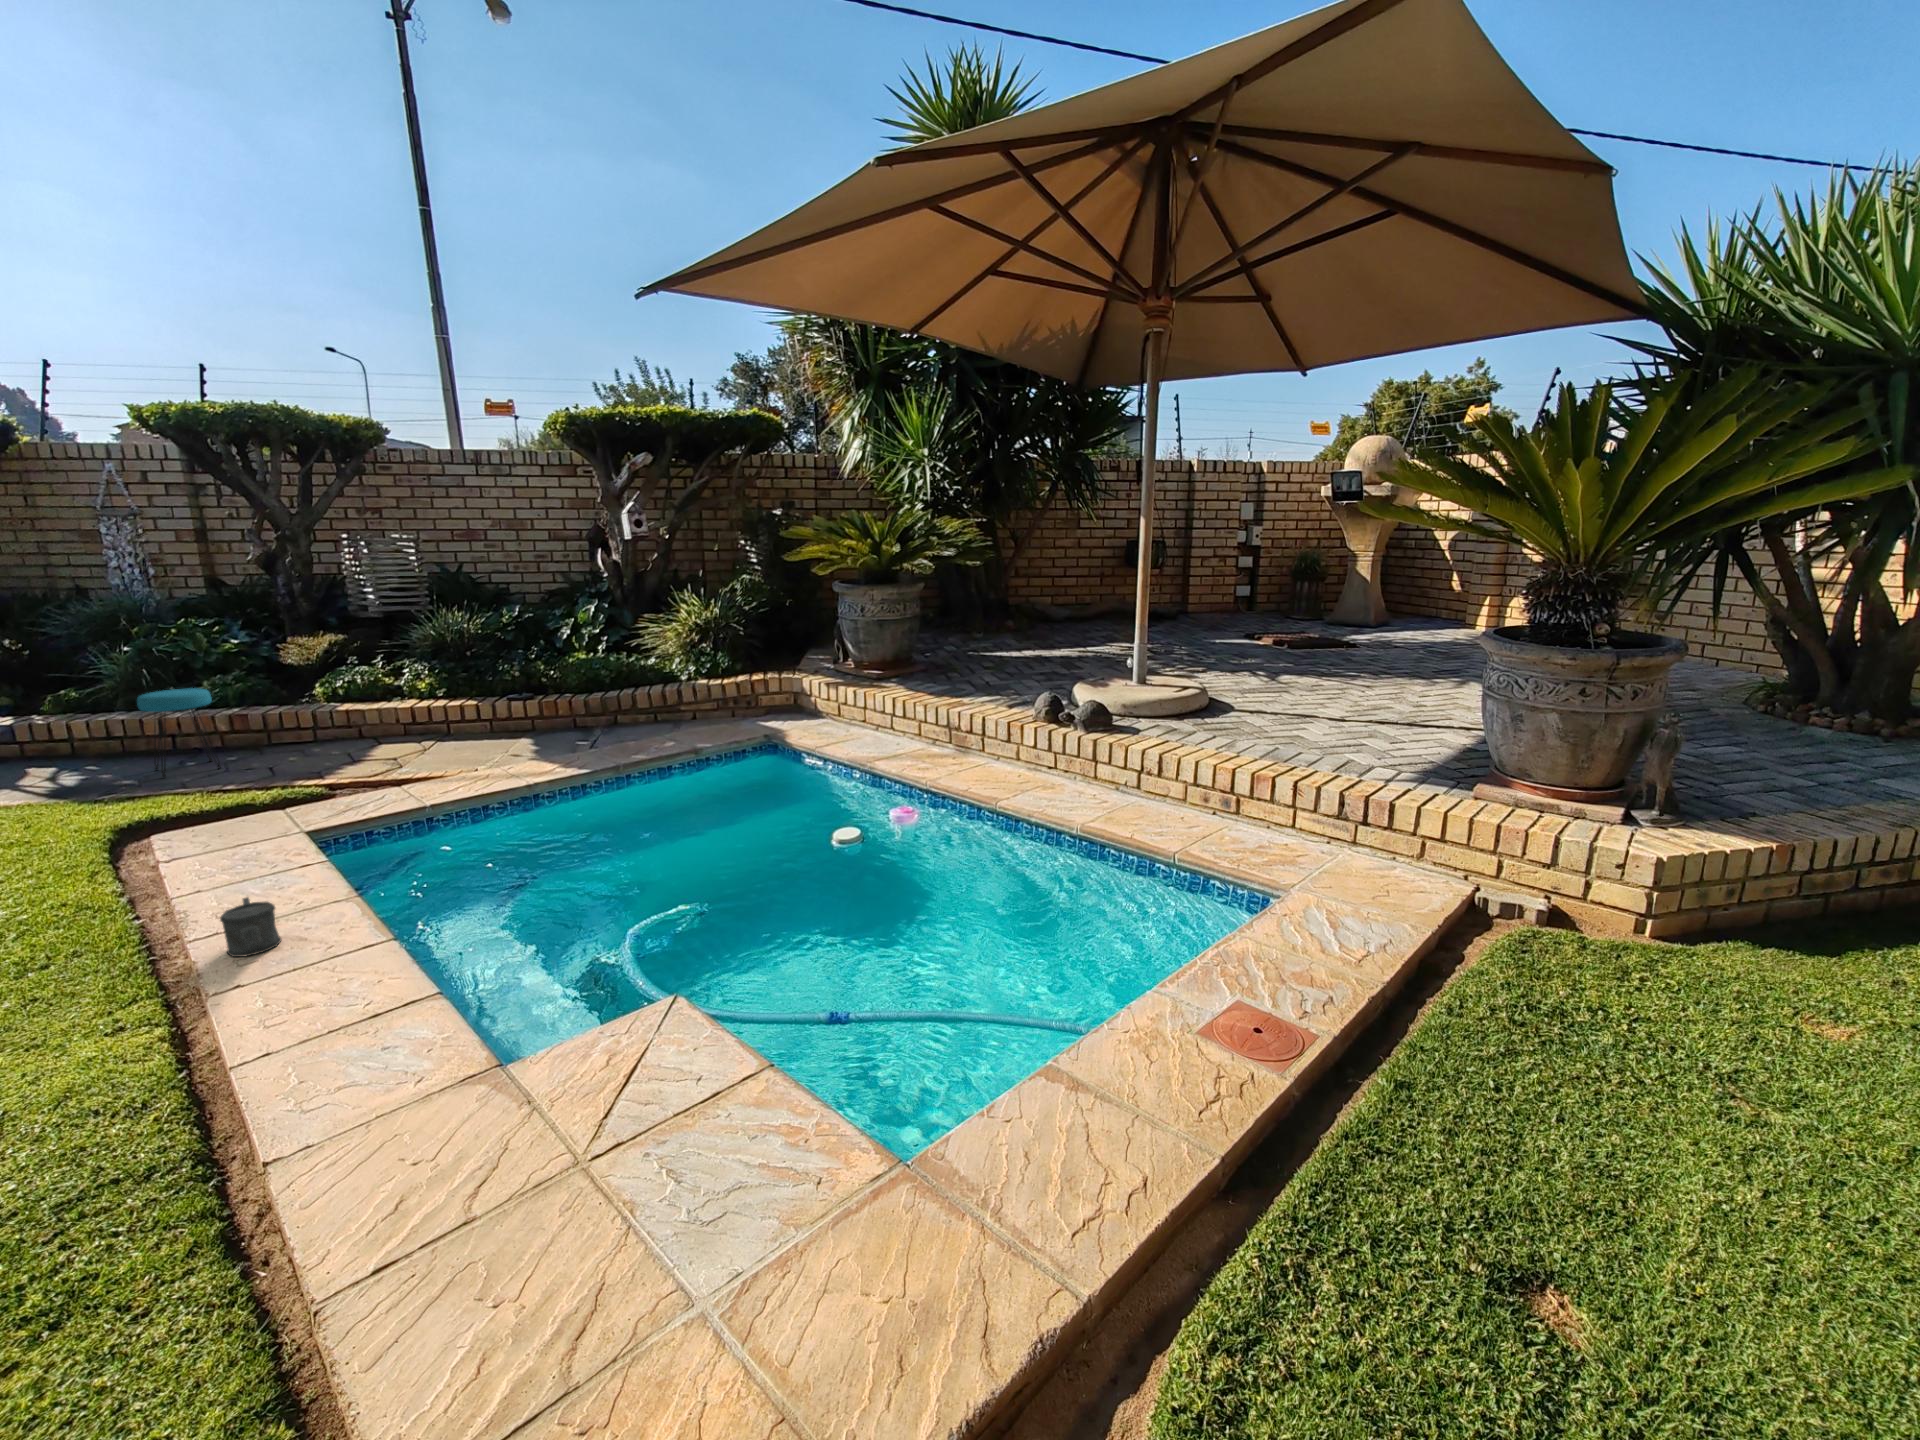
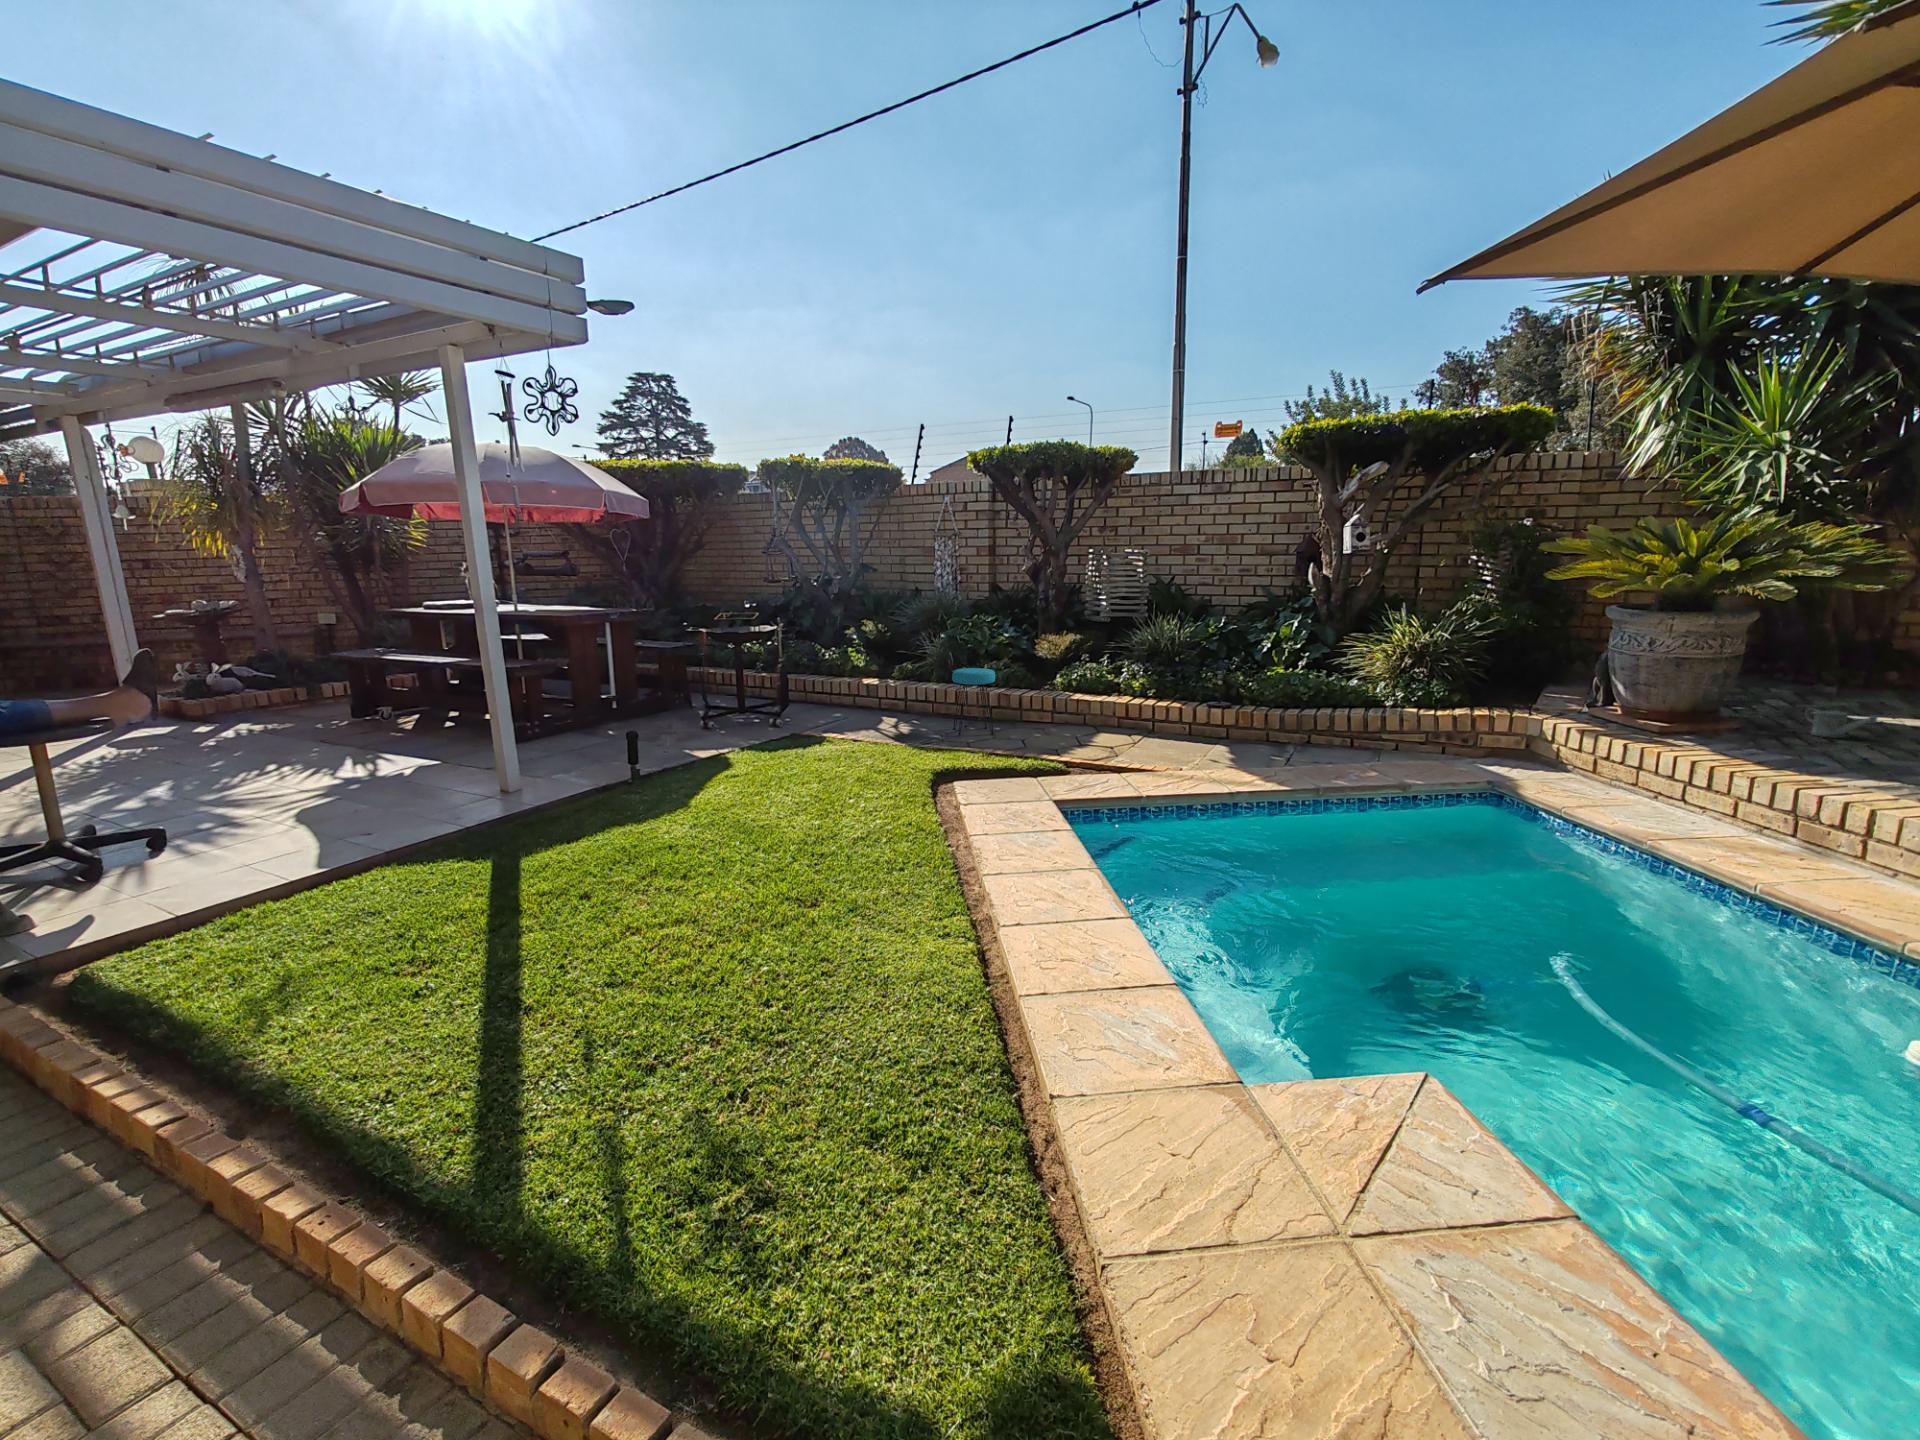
watering can: present [220,897,281,957] -> present [1805,708,1877,738]

